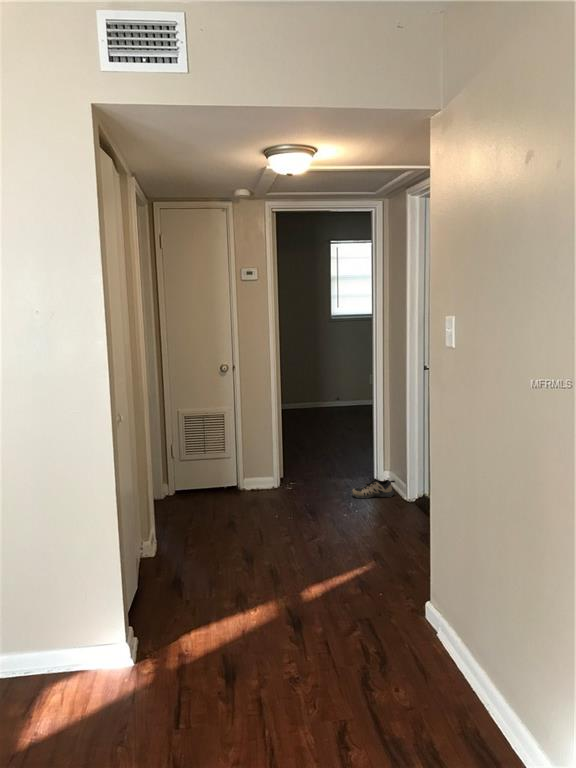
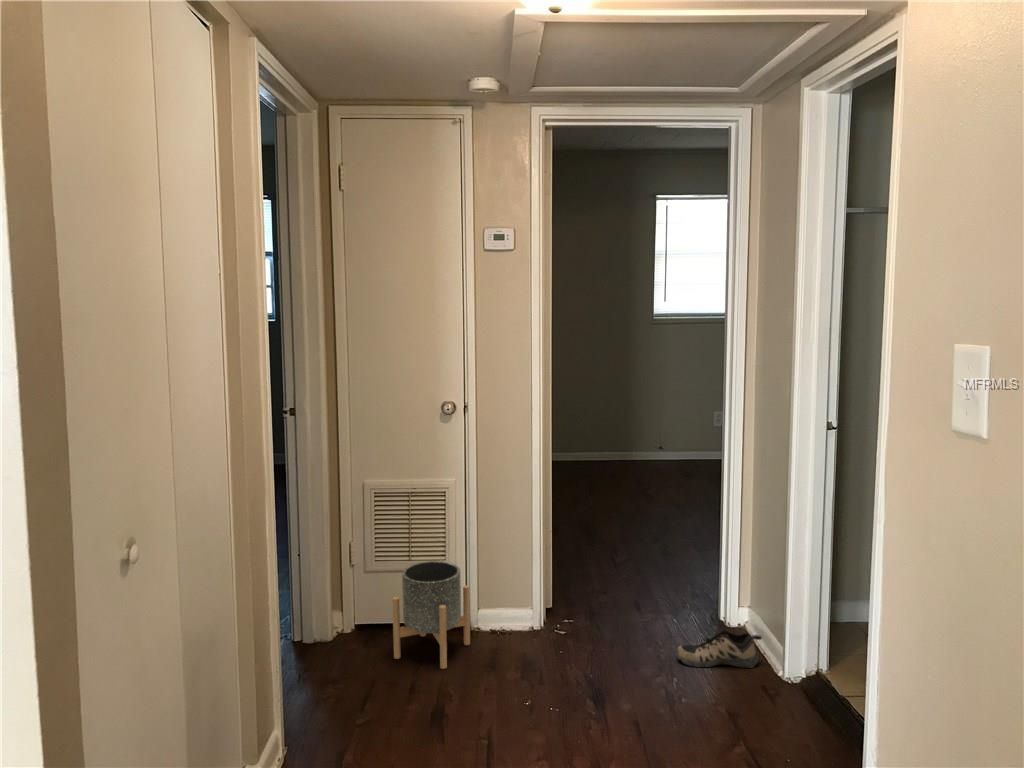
planter: none [199,453,241,508] -> present [393,561,470,669]

